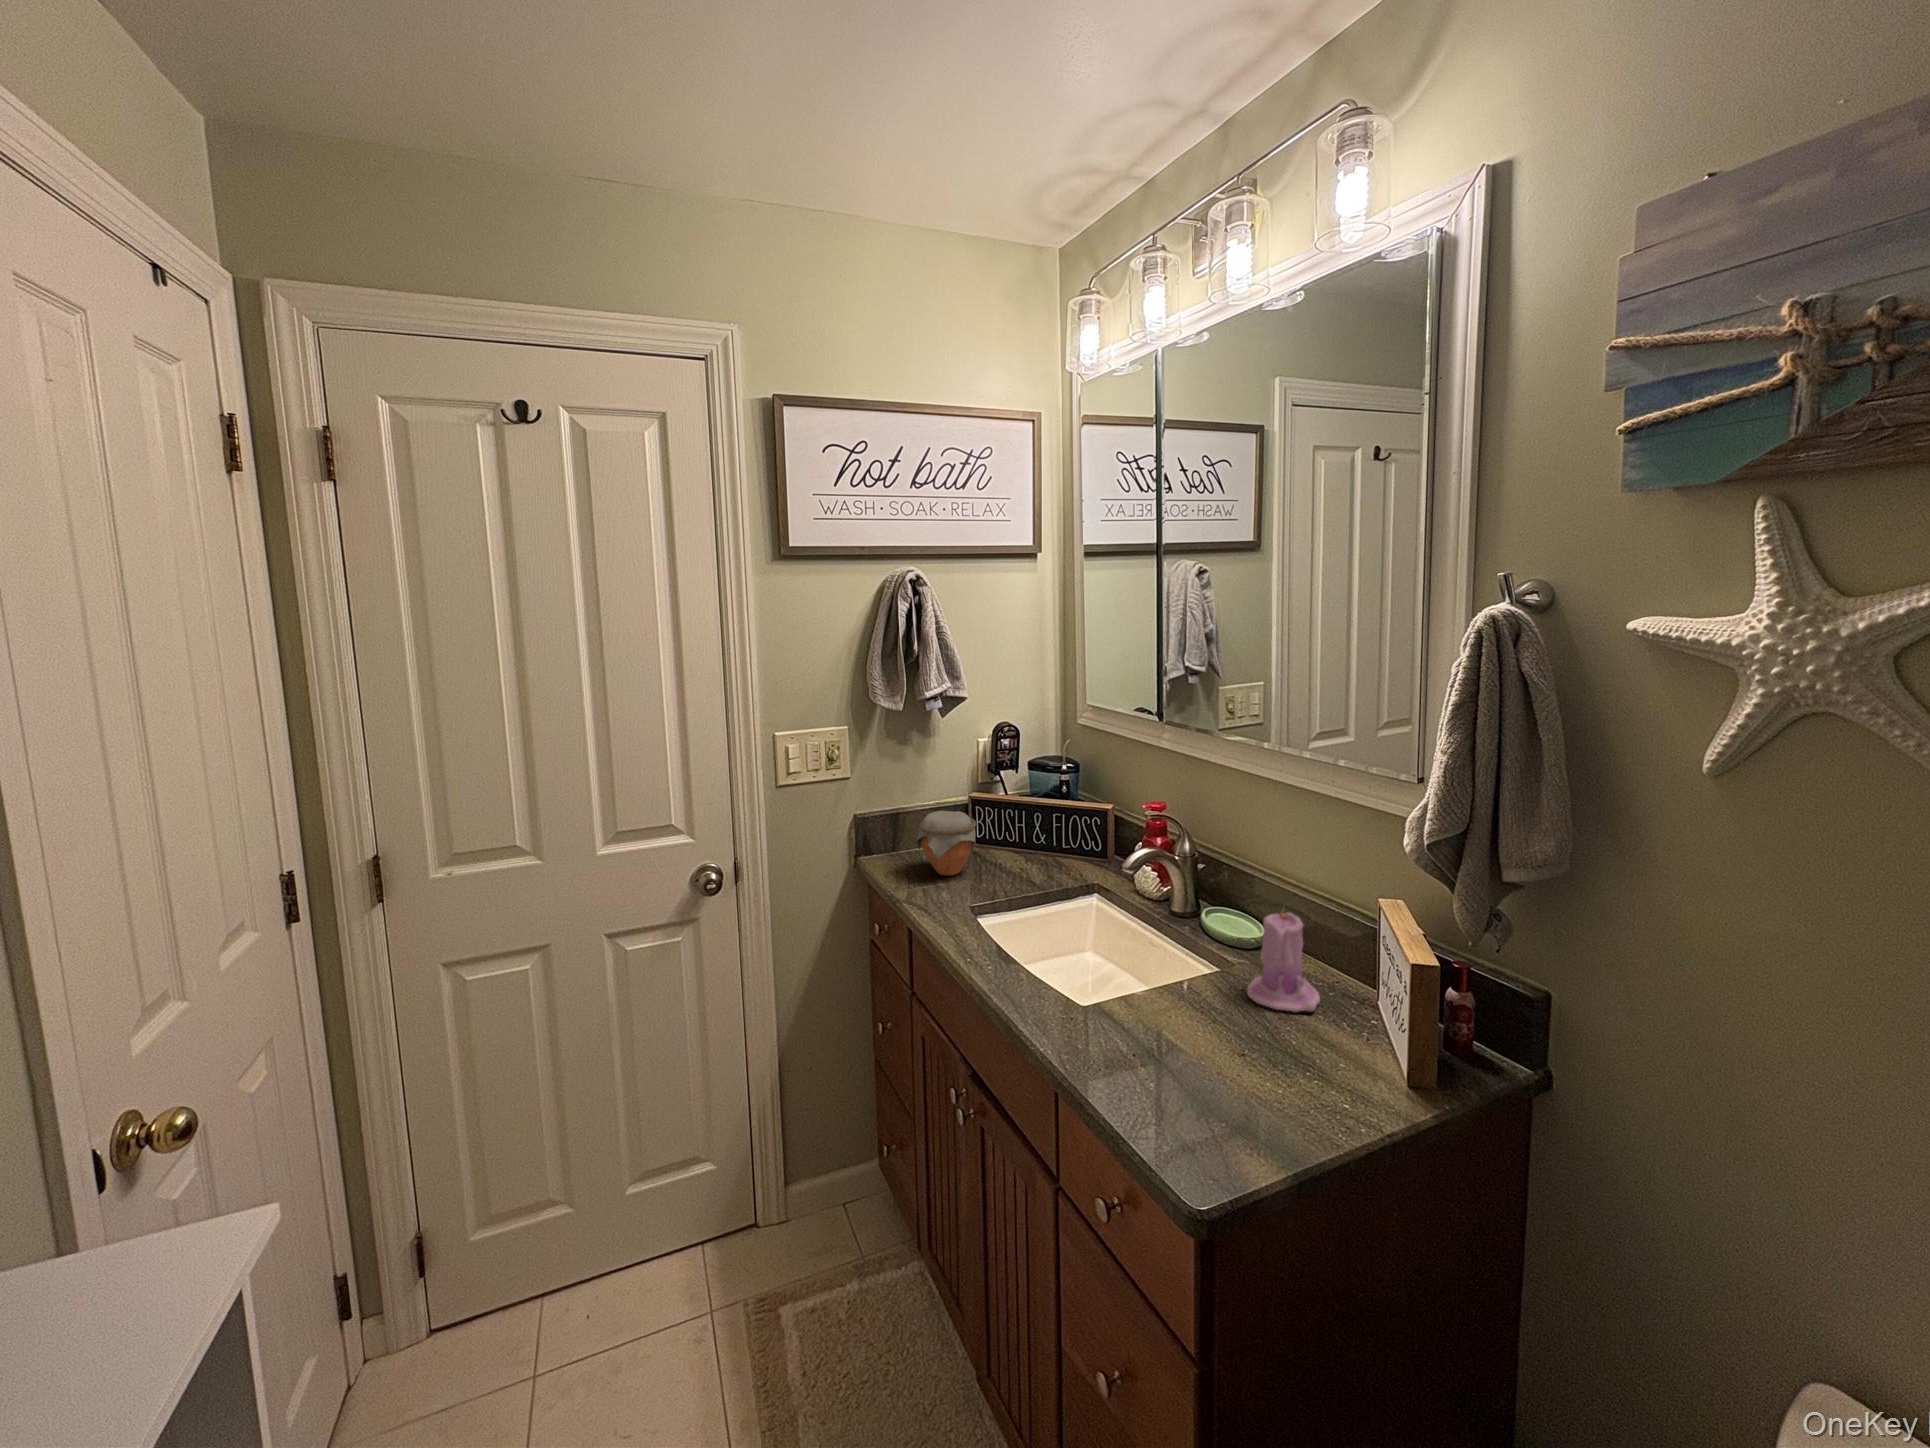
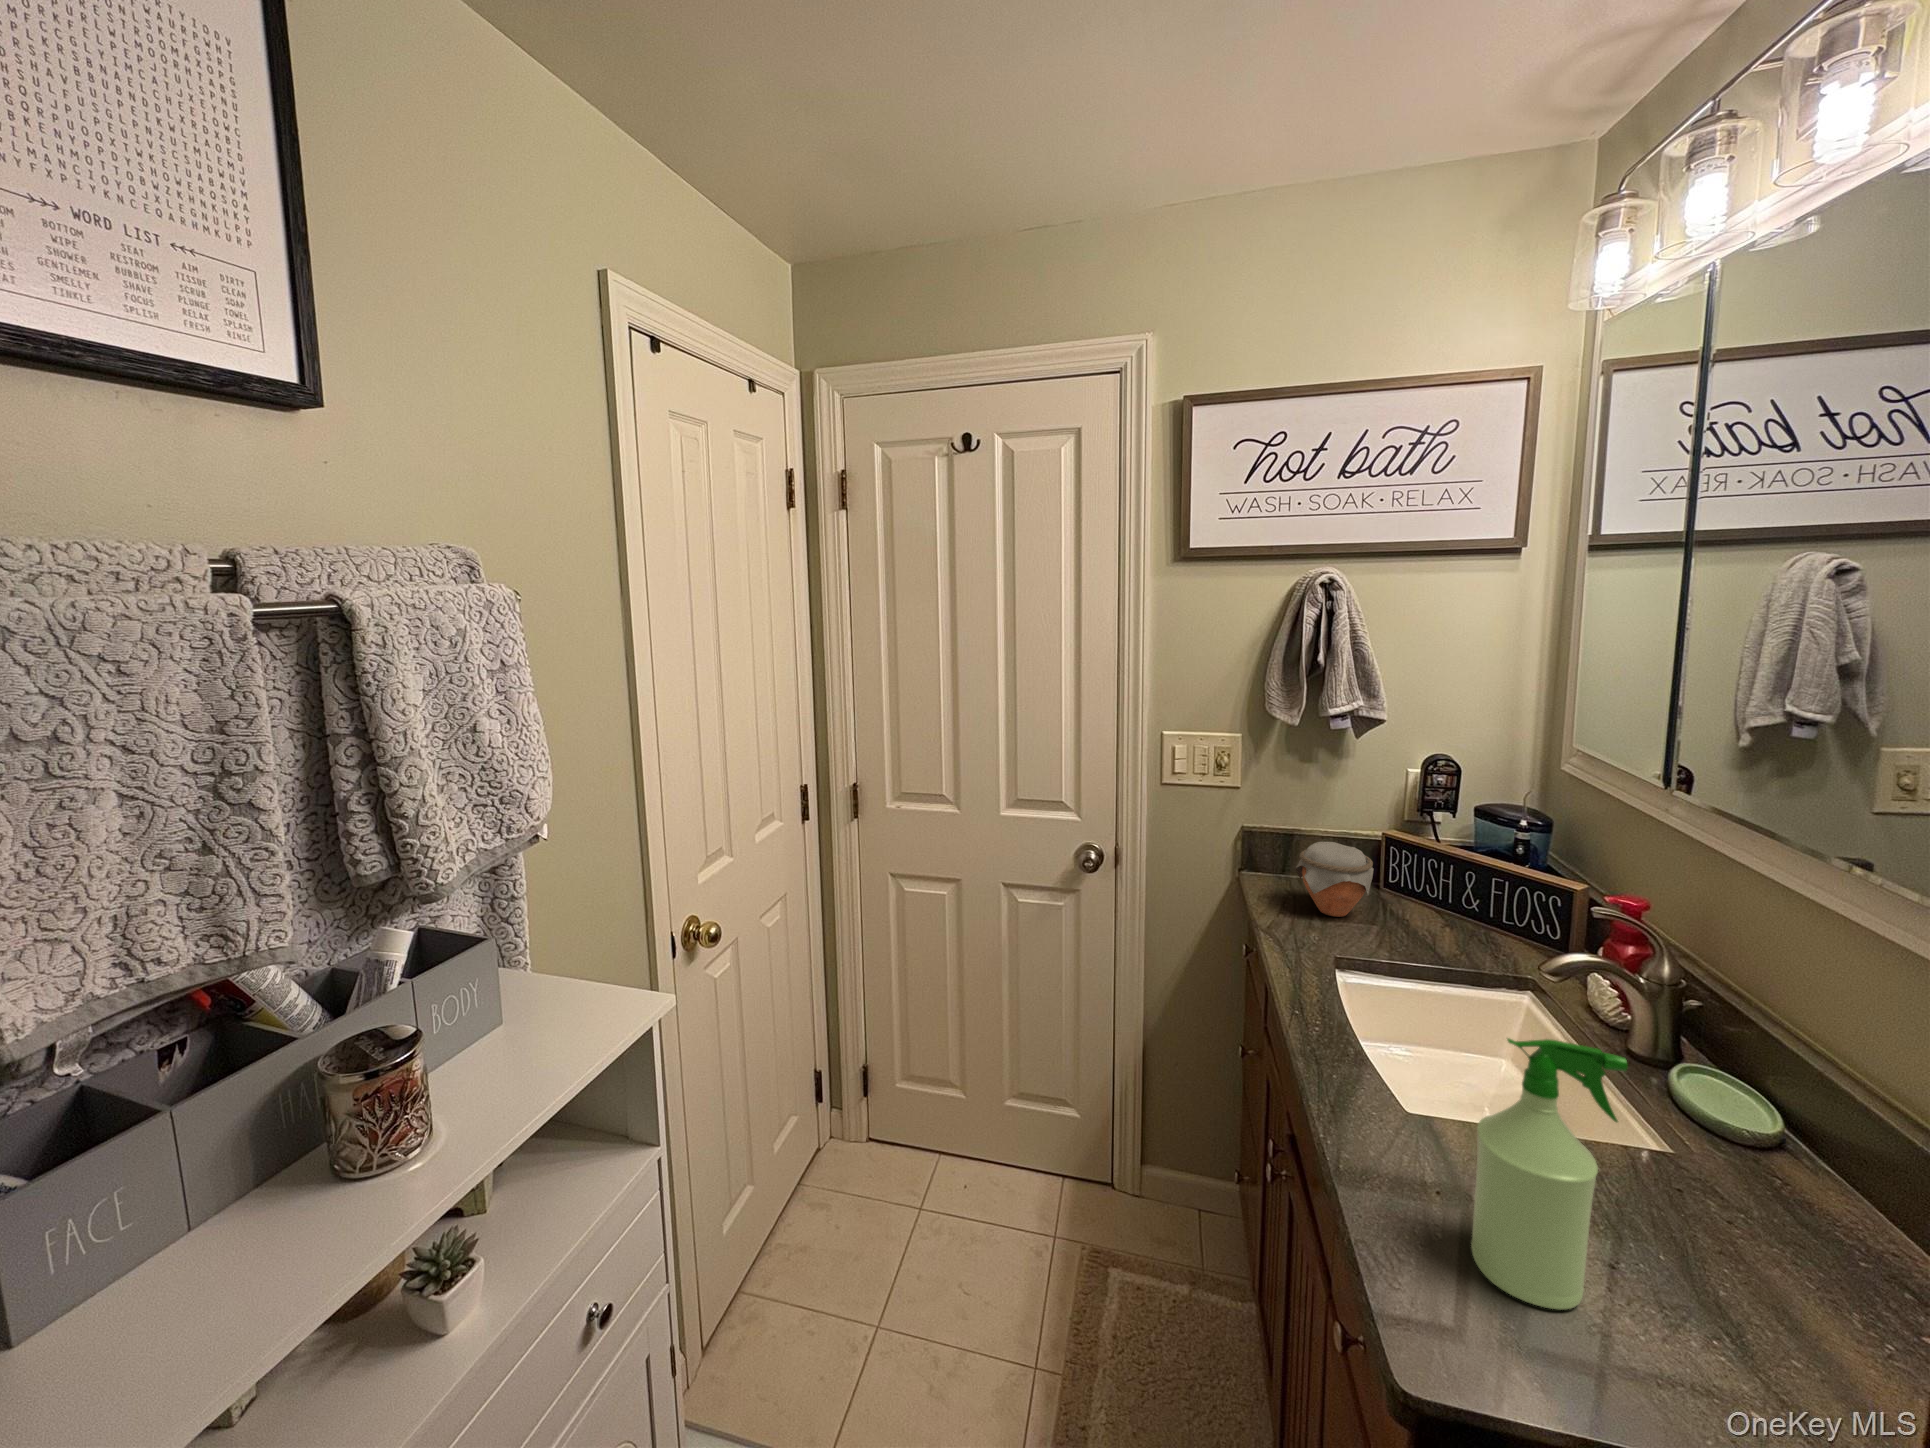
spray bottle: none [1169,897,1253,1105] -> present [1471,1038,1628,1309]
candle: present [1247,909,1320,1012] -> none [1686,1095,1835,1270]

